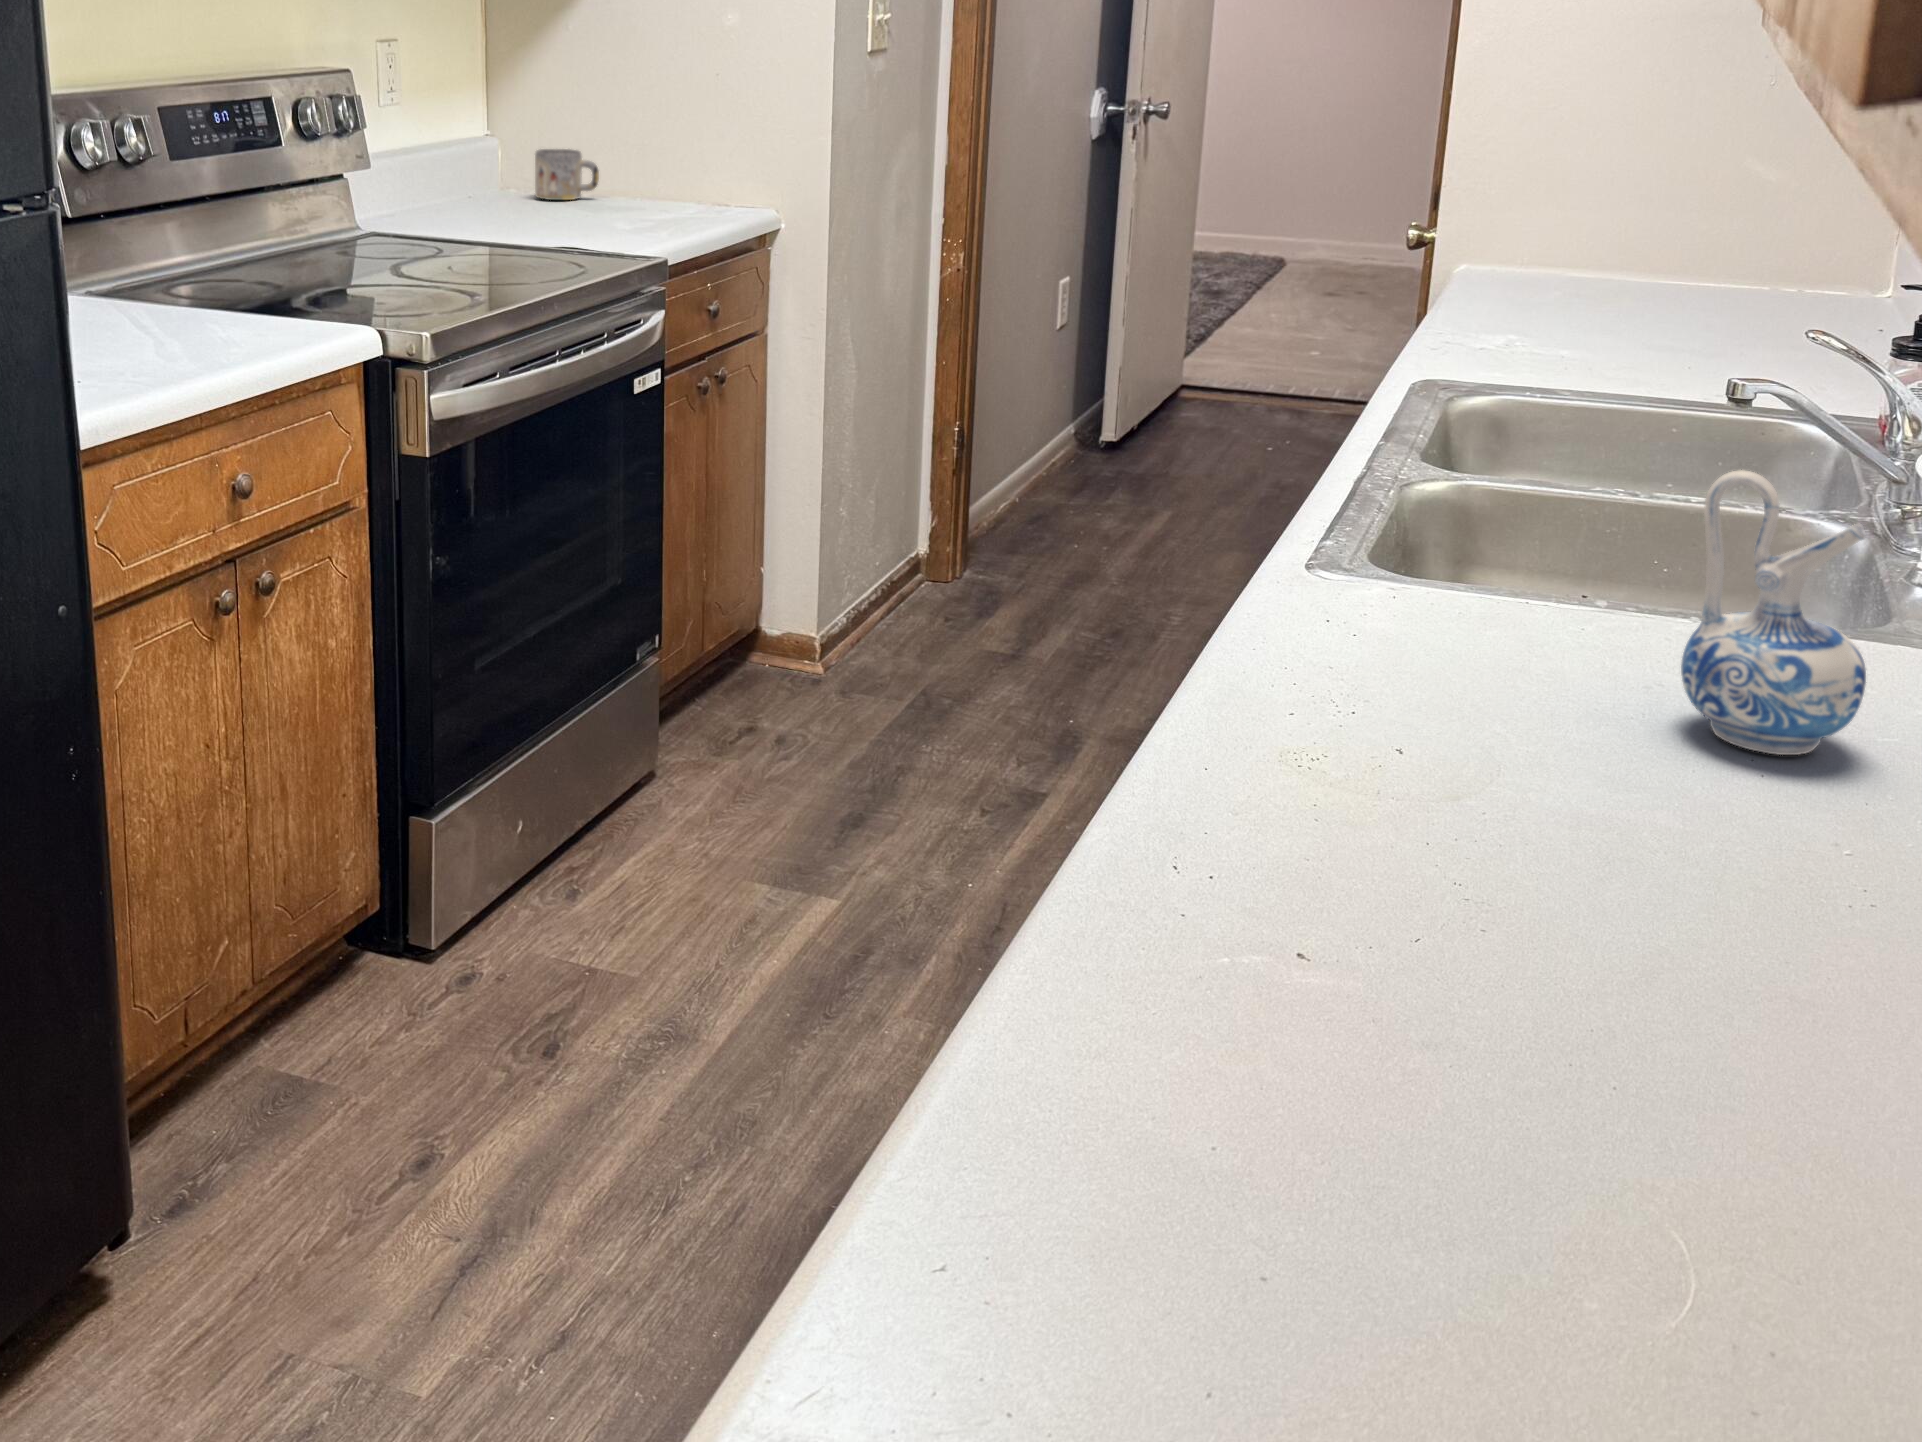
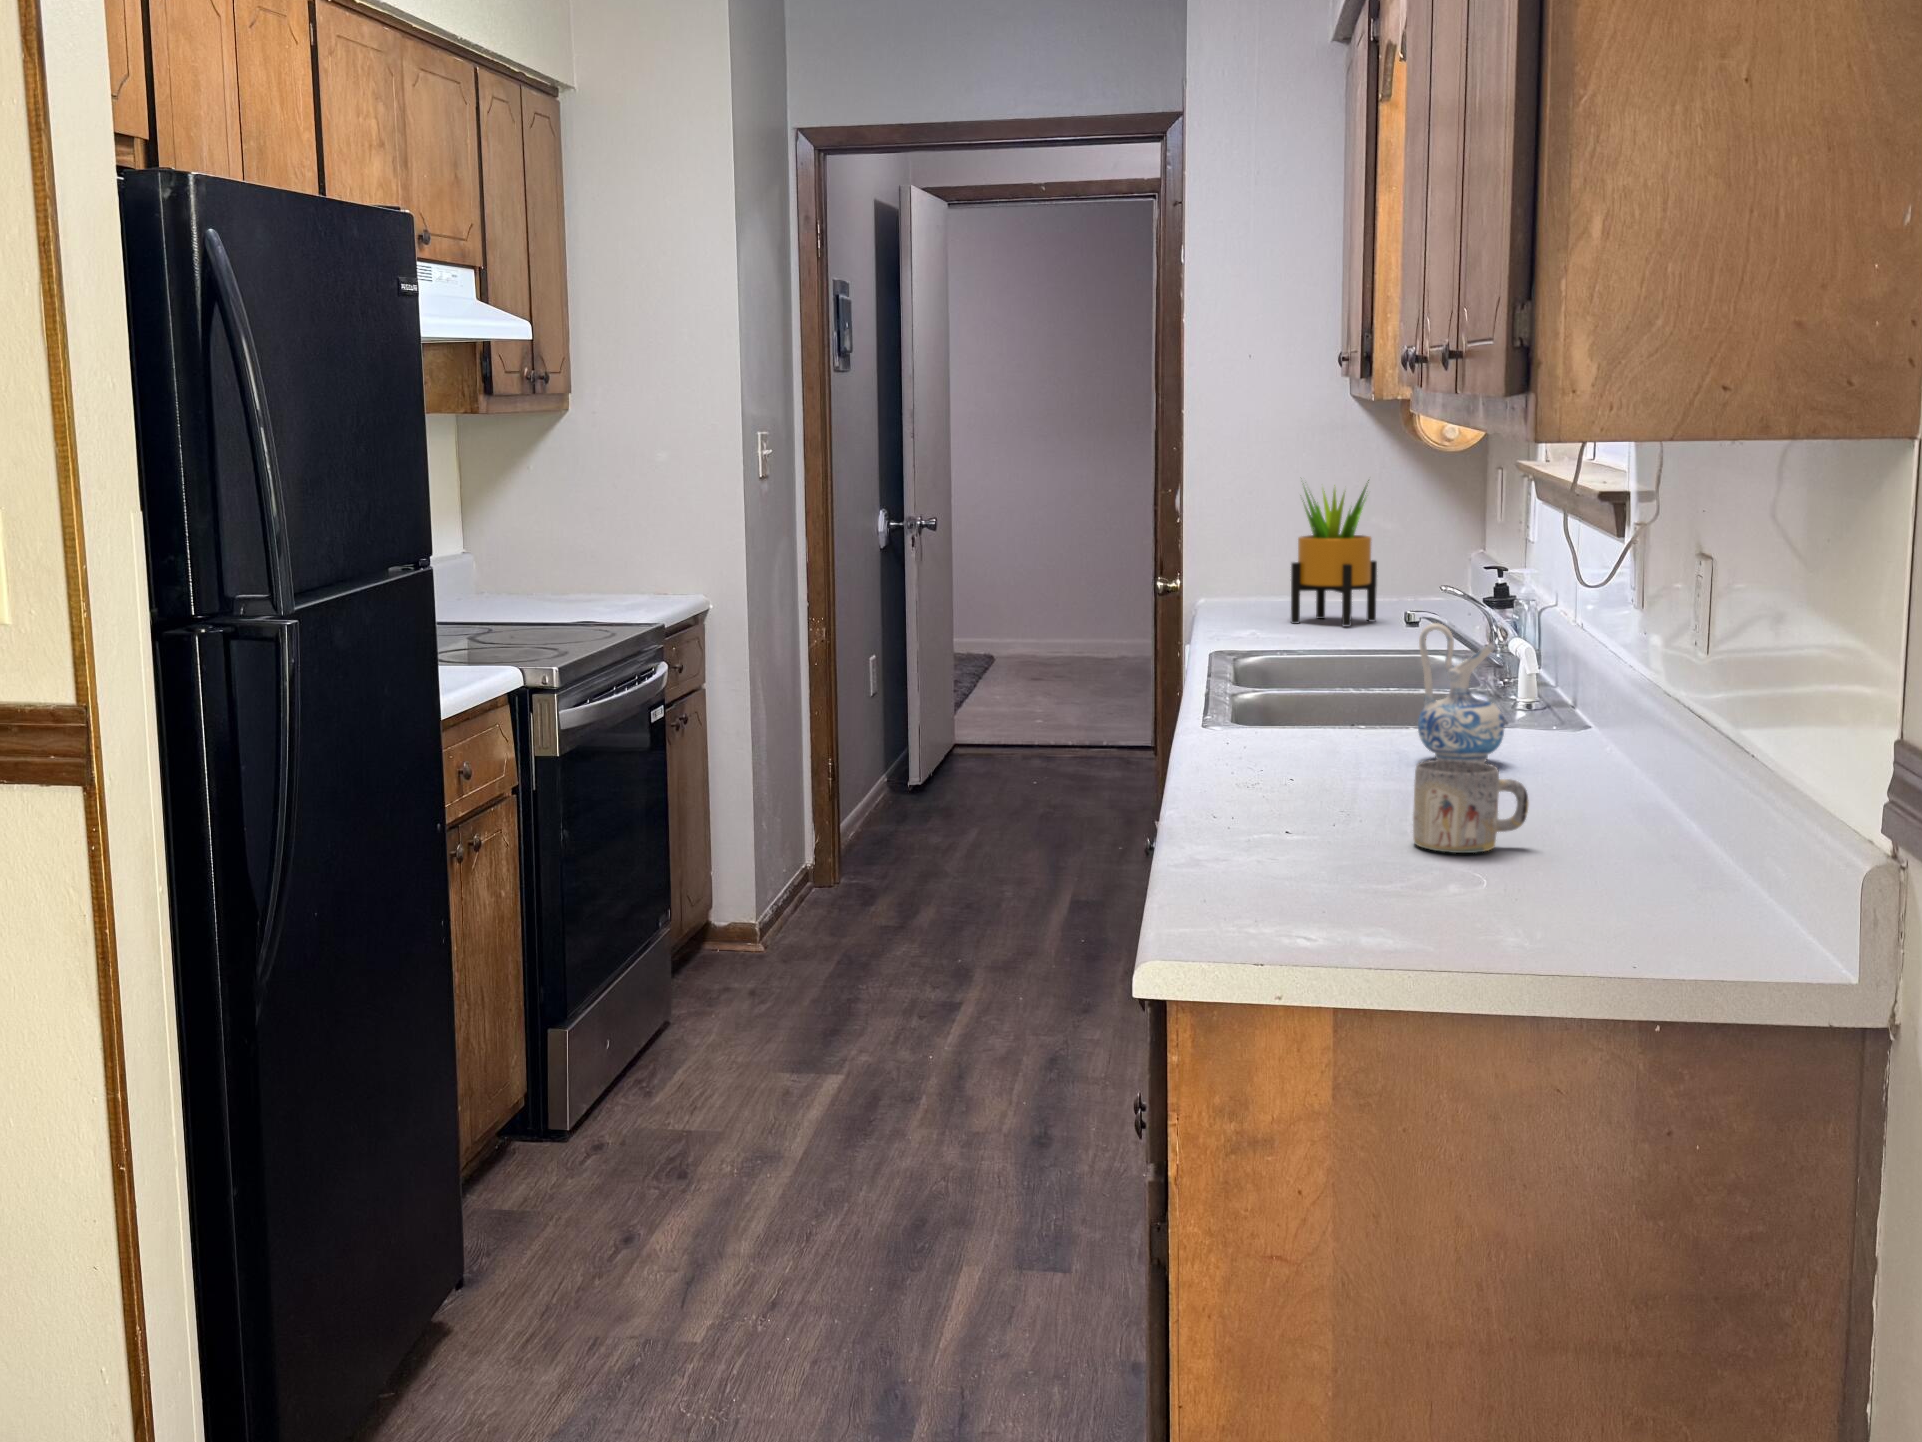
potted plant: none [1578,96,1739,338] -> present [1291,480,1377,627]
mug: present [535,149,599,200] -> present [1413,760,1529,853]

